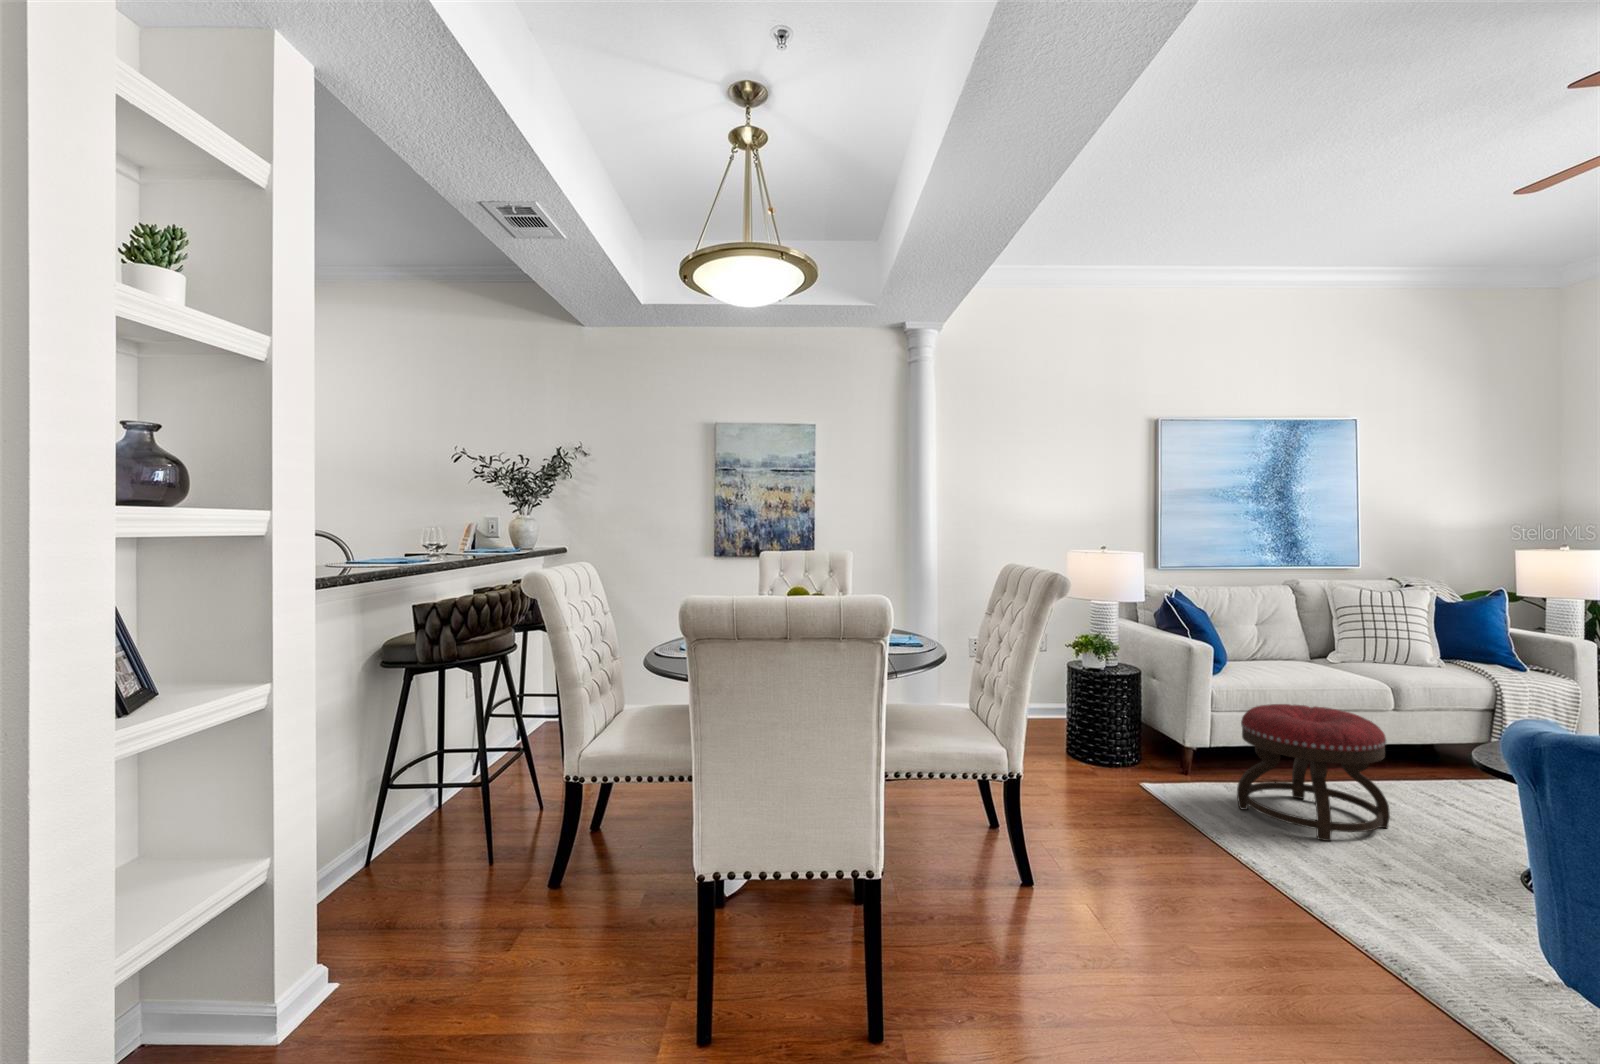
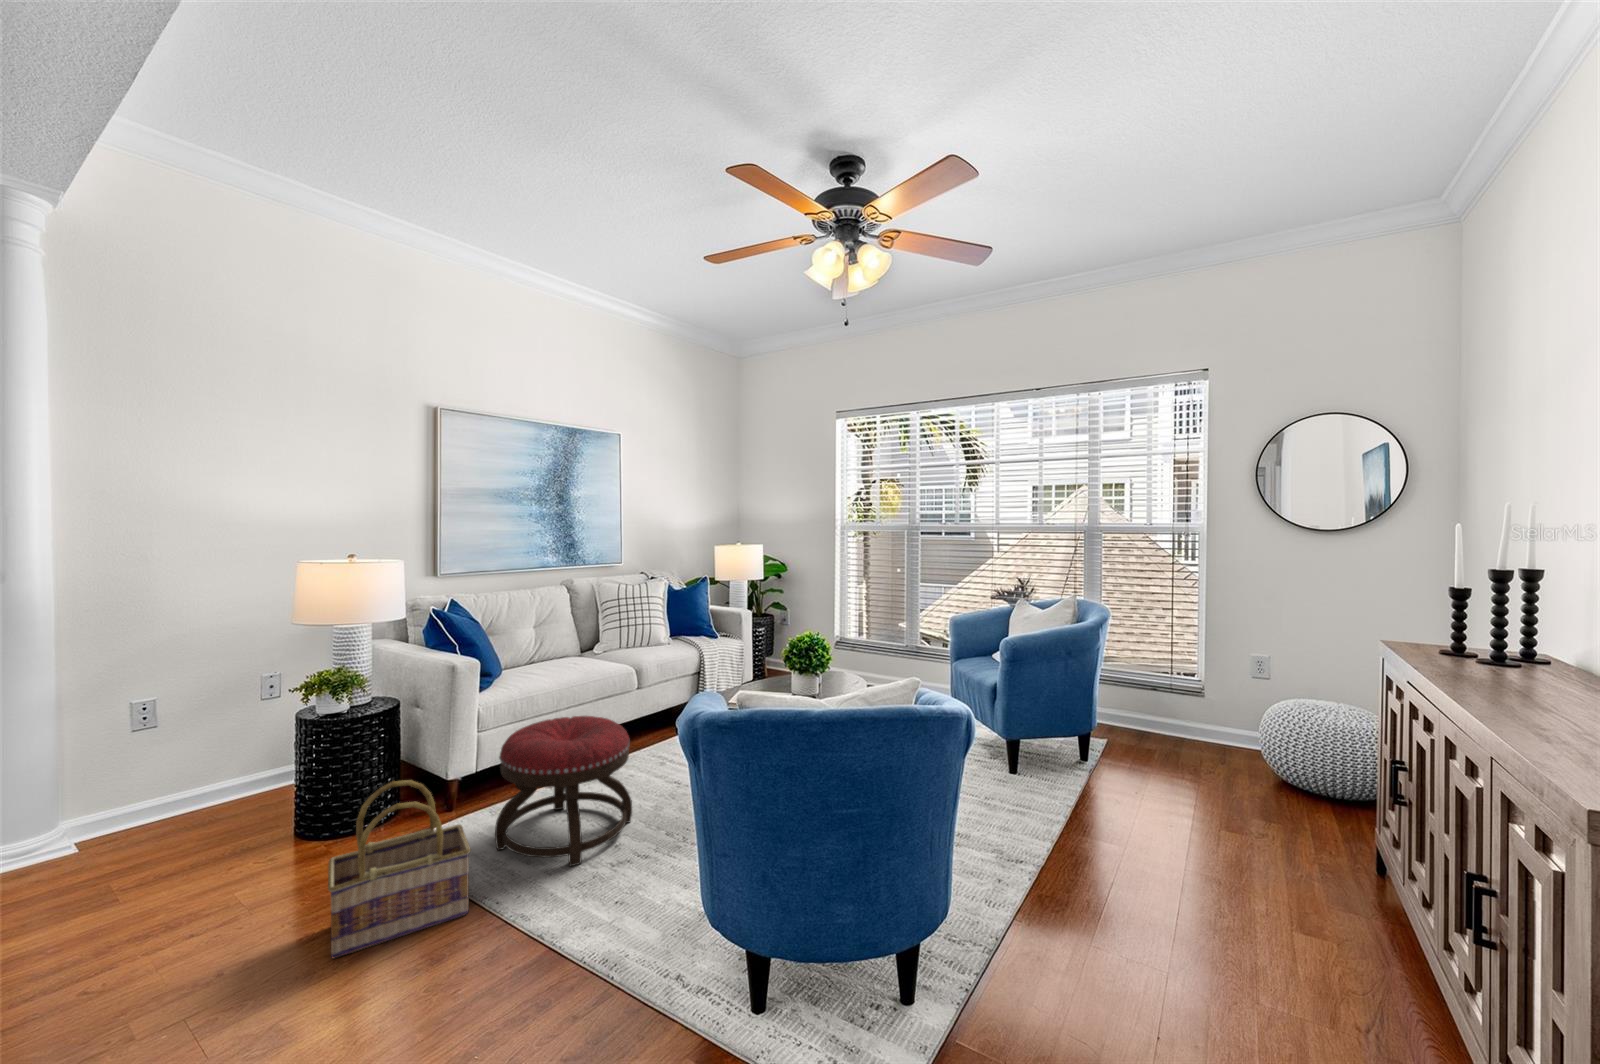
basket: none [1115,716,1226,839] -> present [328,780,471,958]

